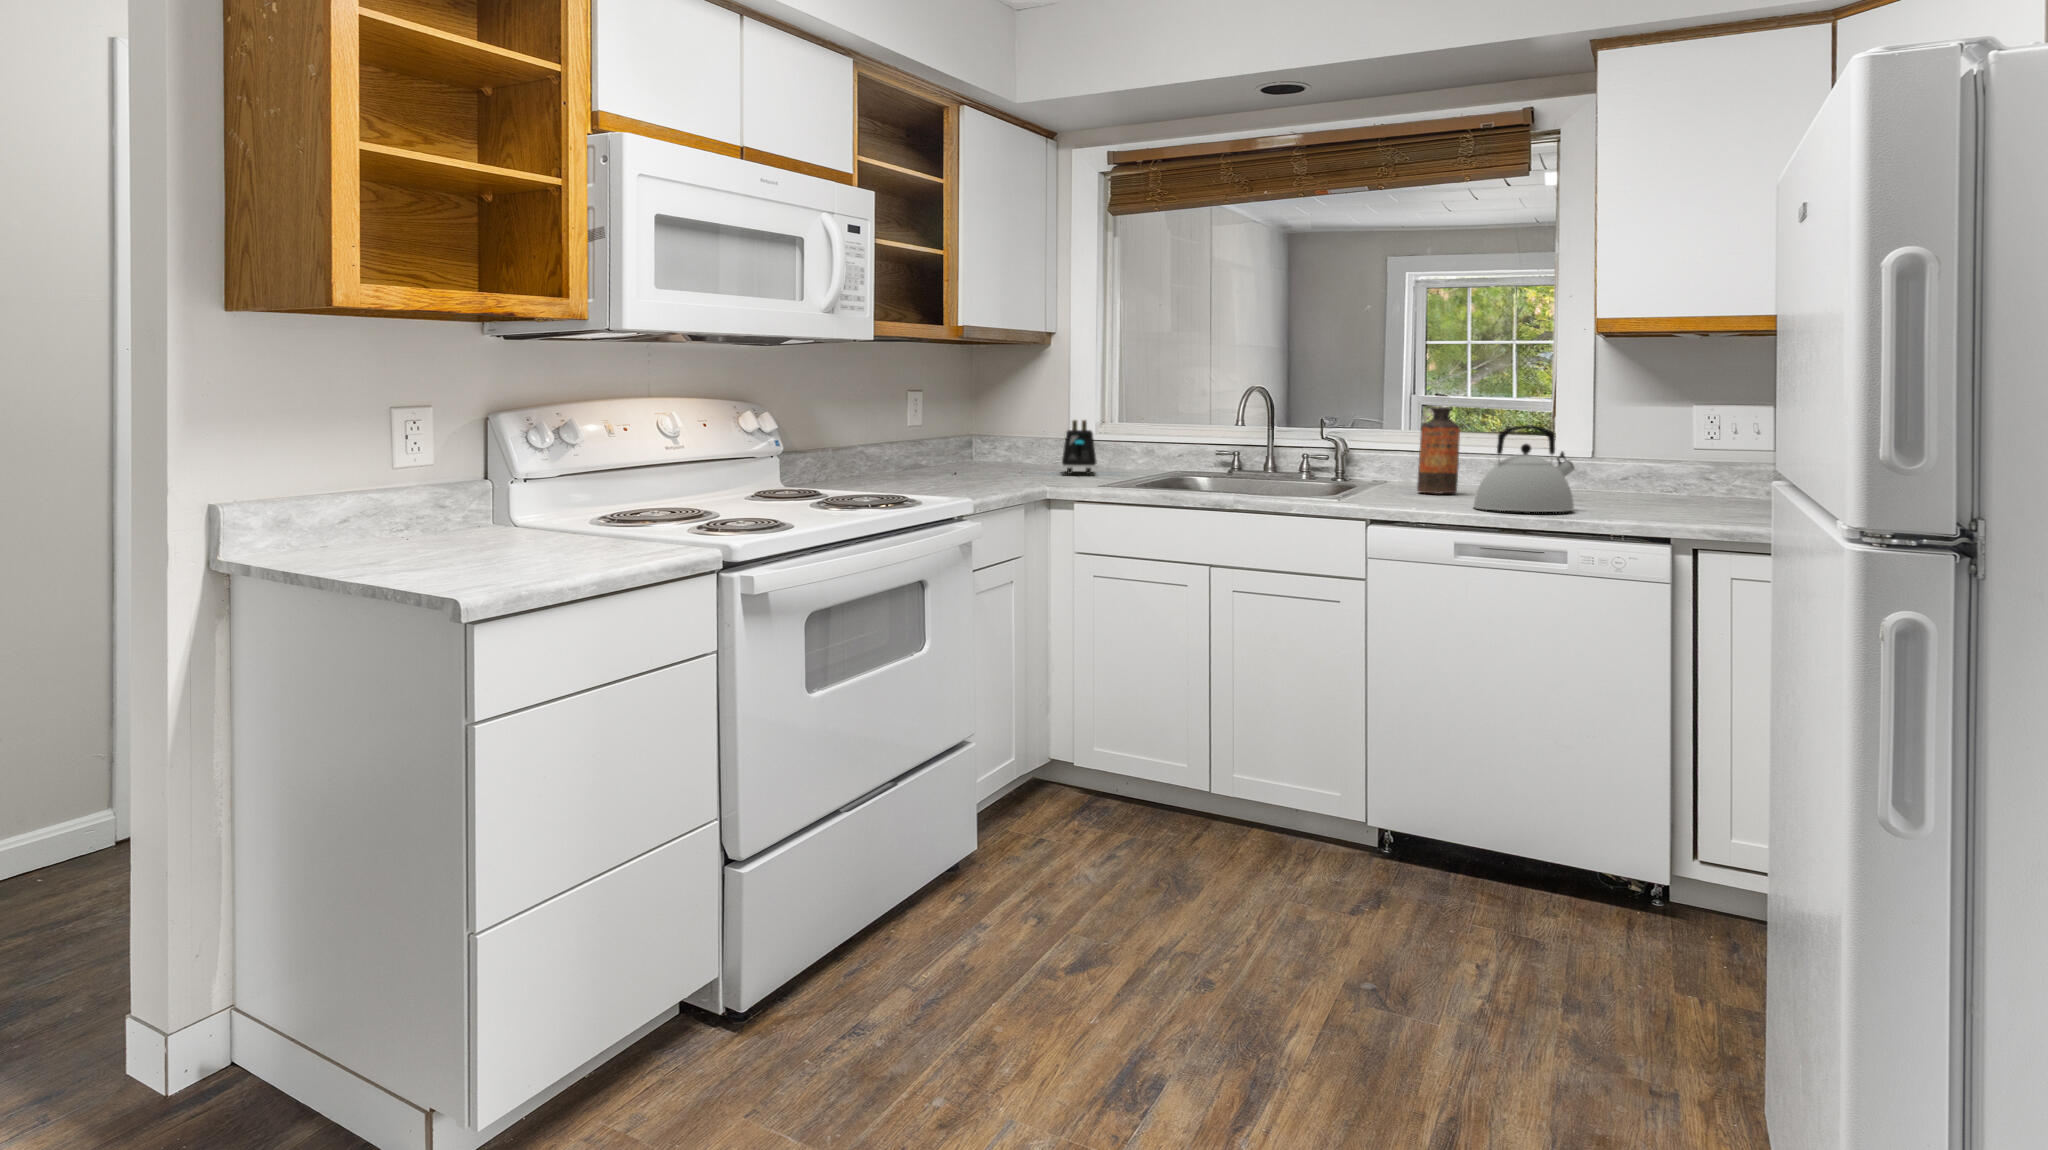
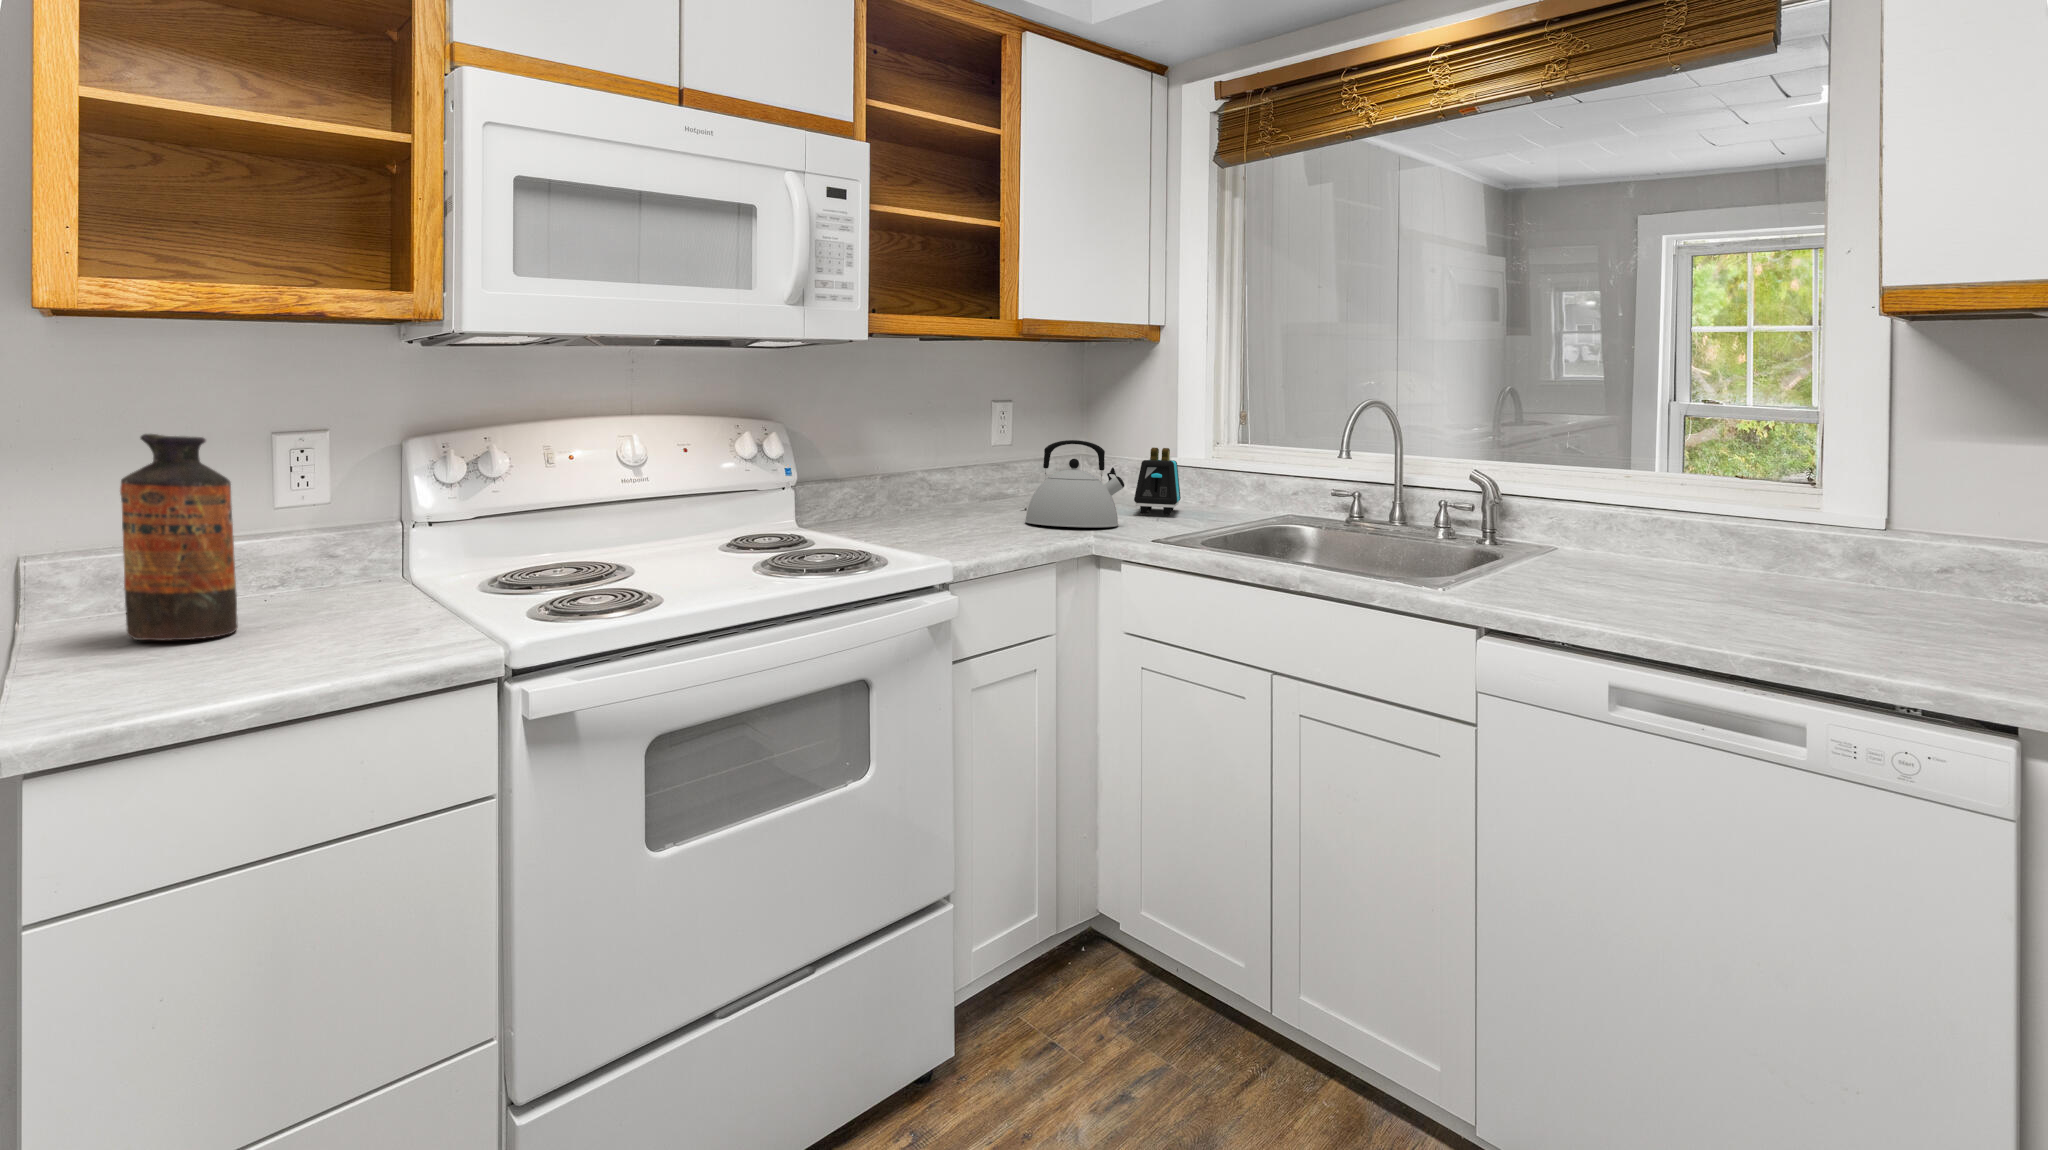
bottle: present [1417,407,1460,494] -> present [120,434,238,640]
kettle: present [1474,425,1574,512] -> present [1025,440,1124,527]

